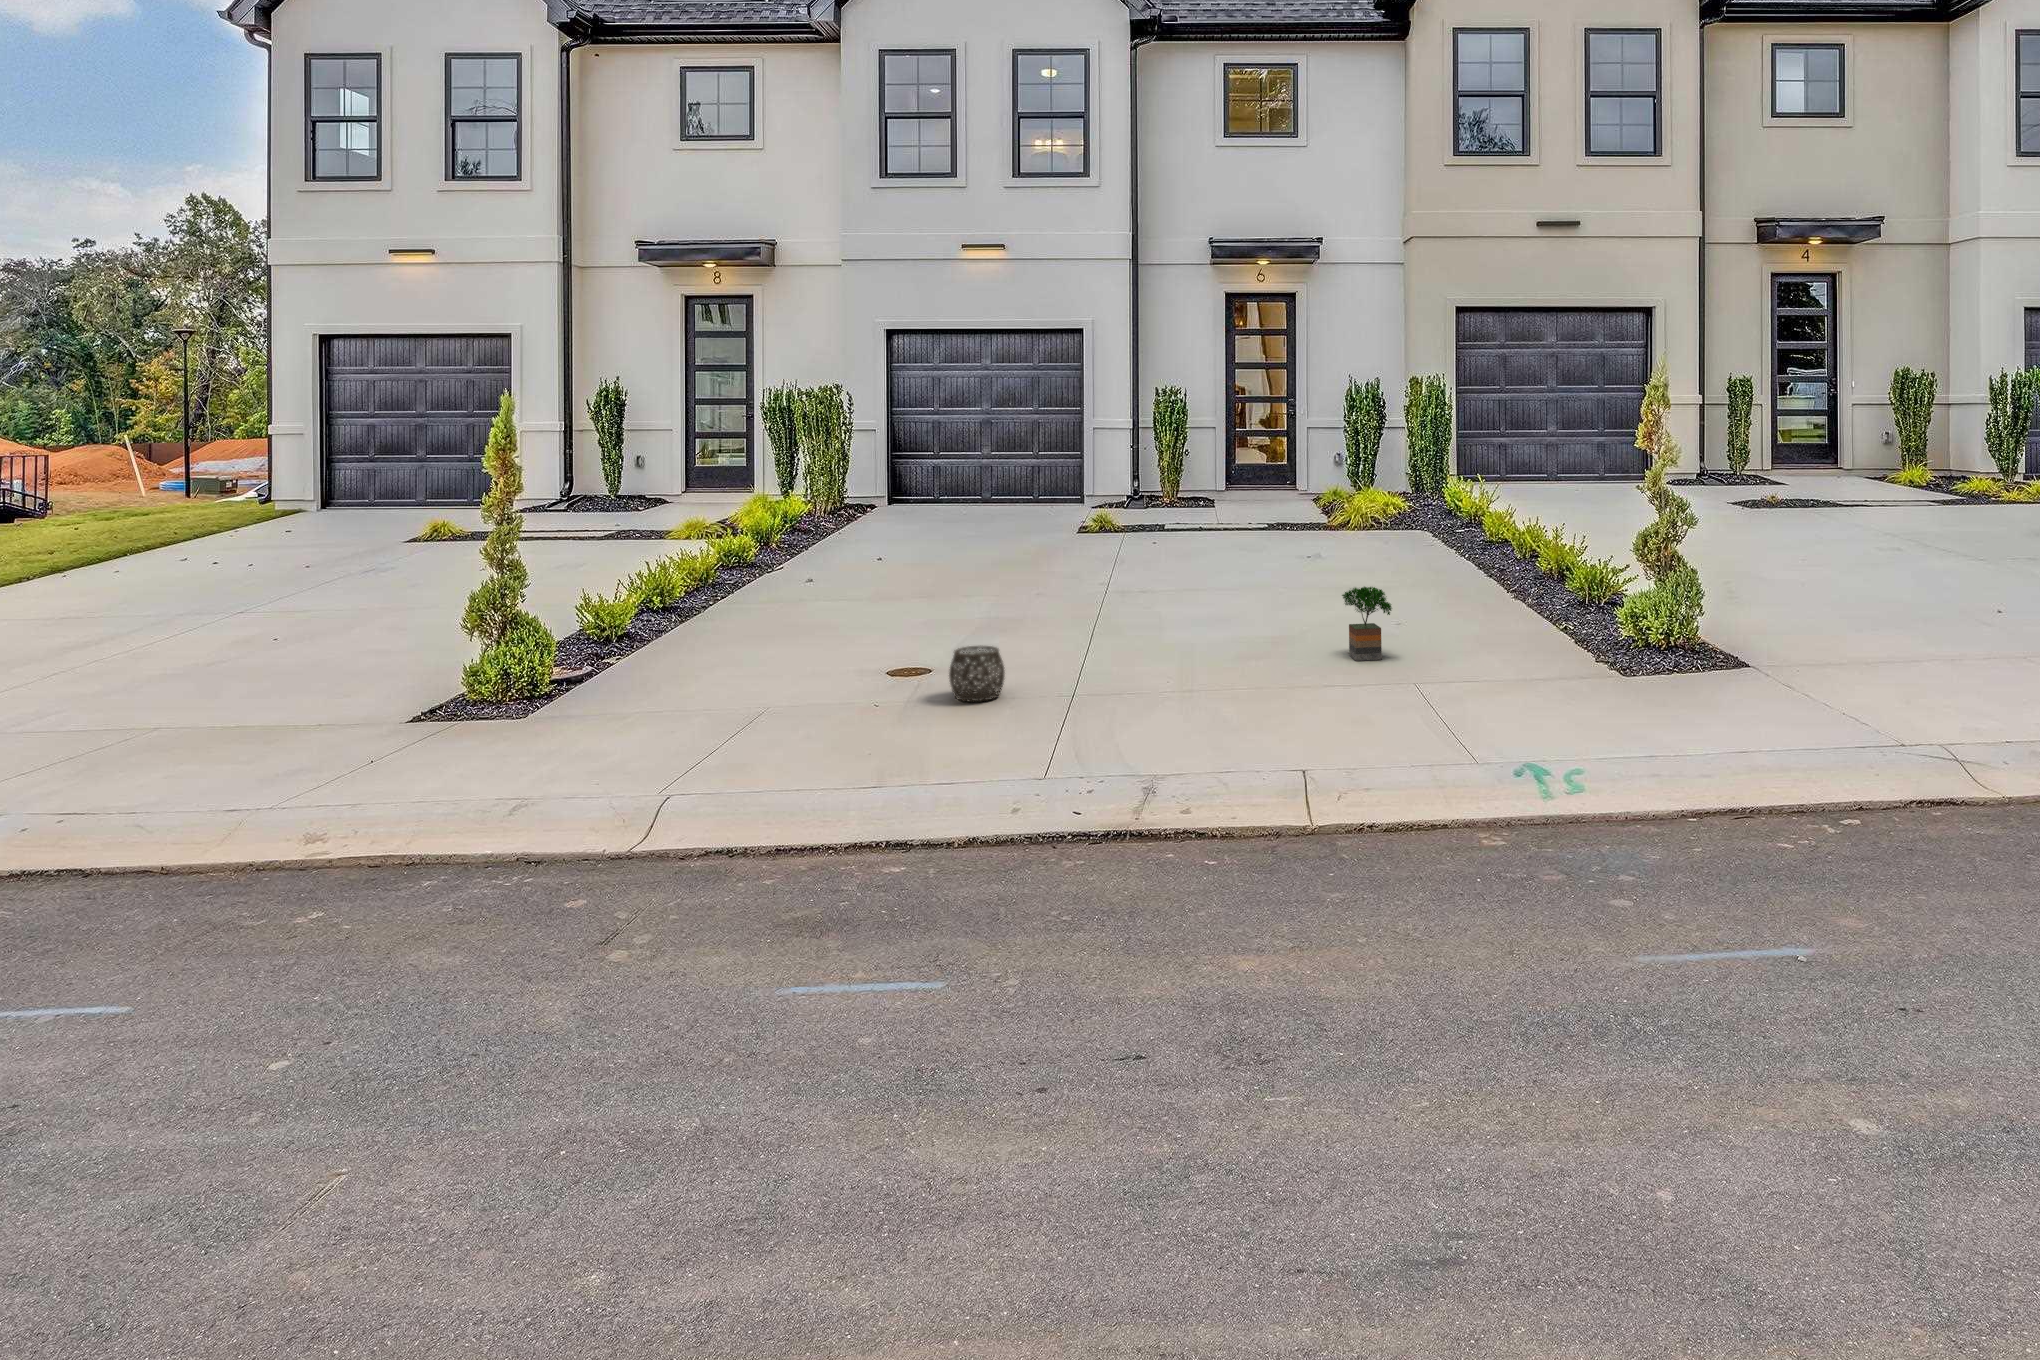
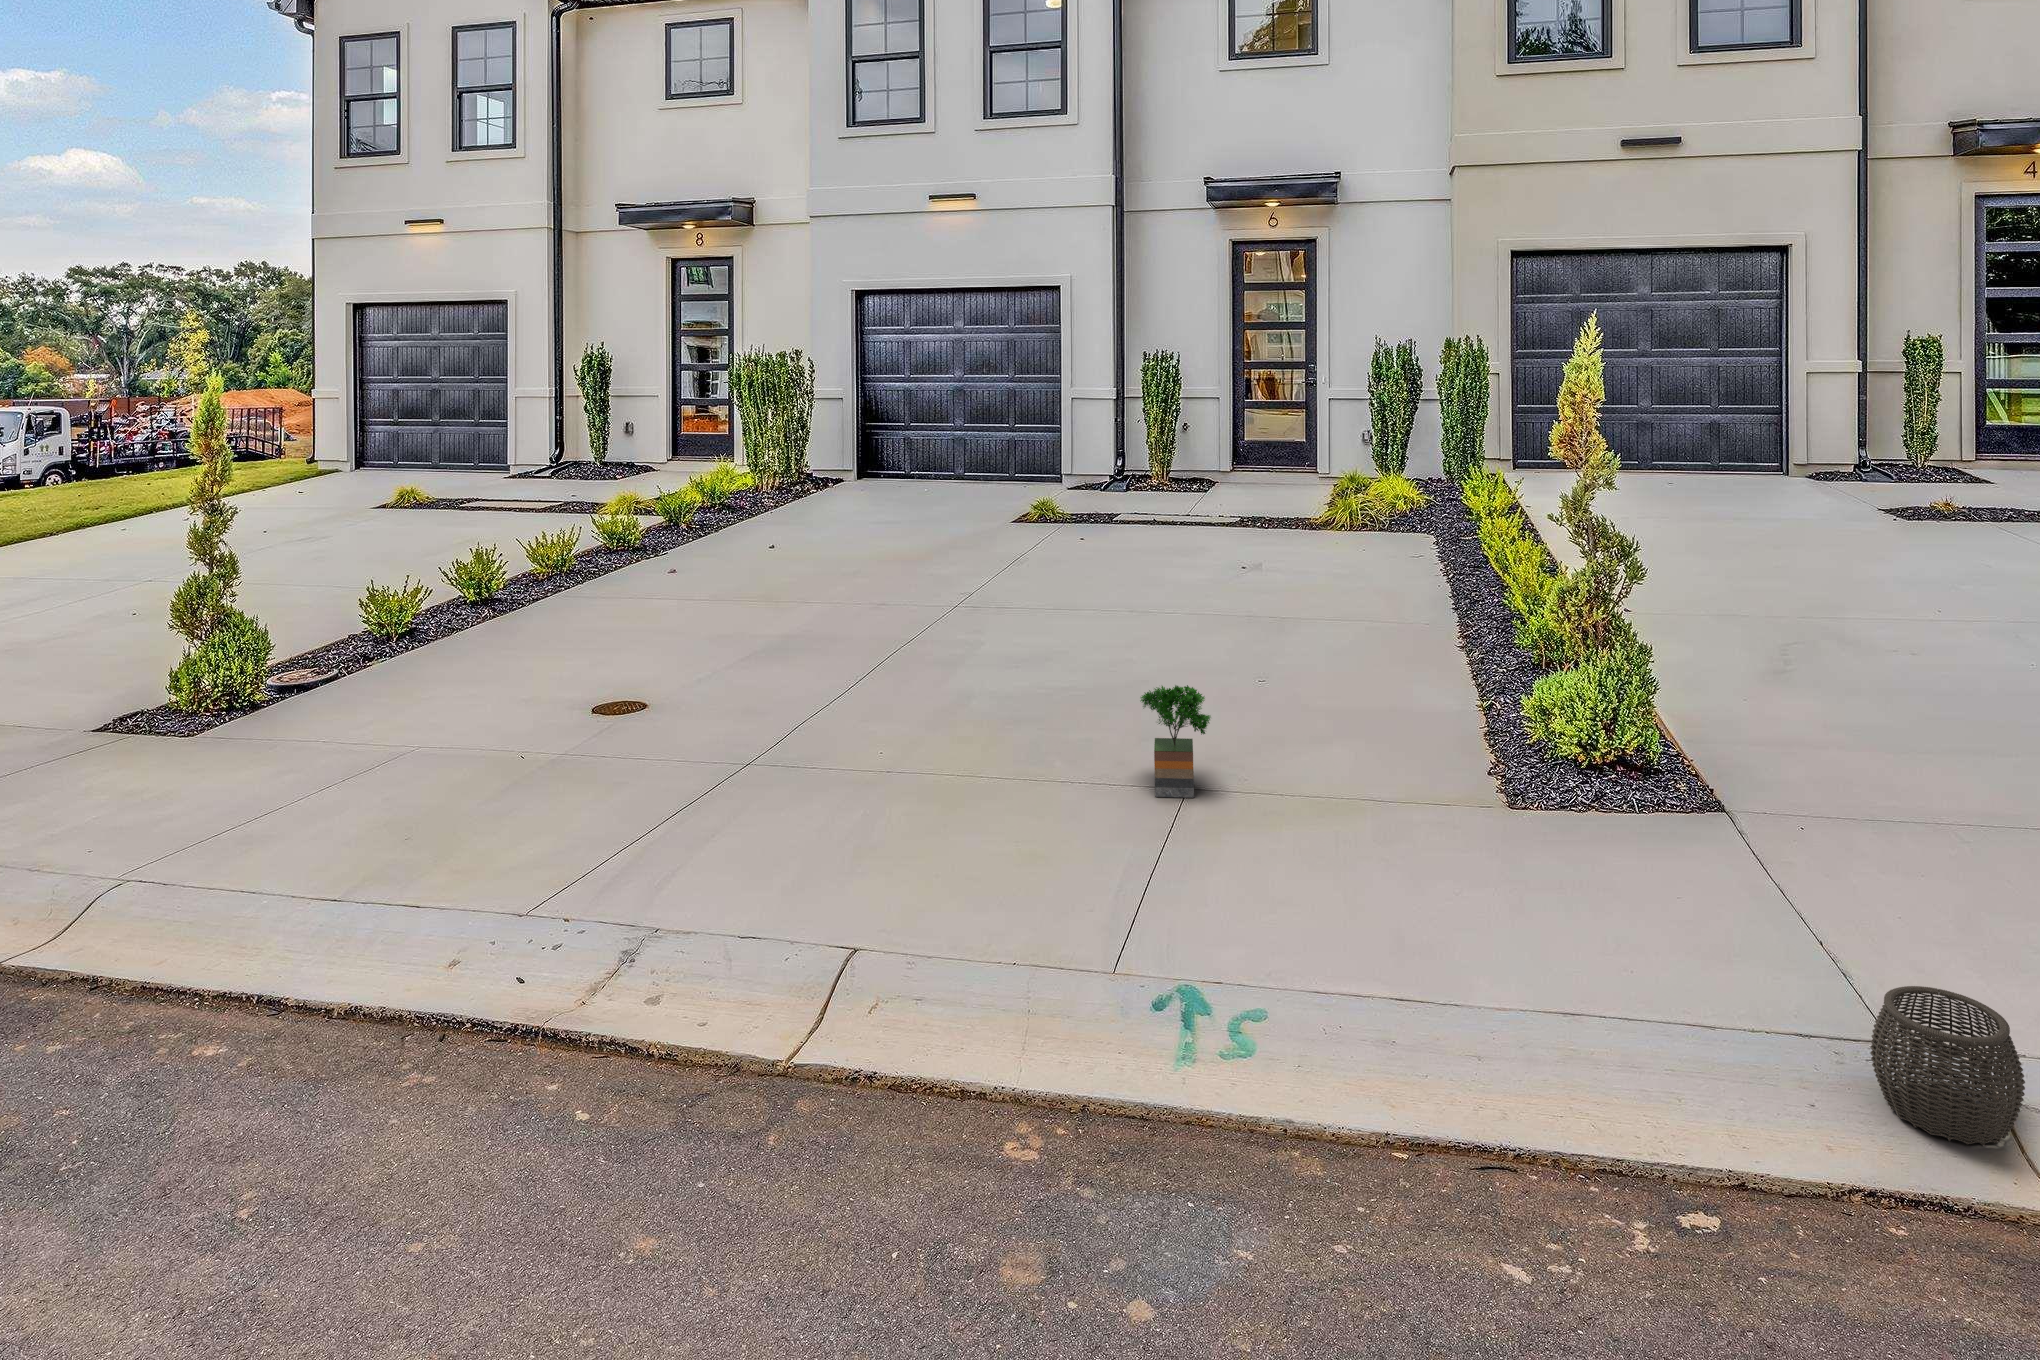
woven basket: present [949,646,1005,702] -> present [1870,986,2025,1145]

